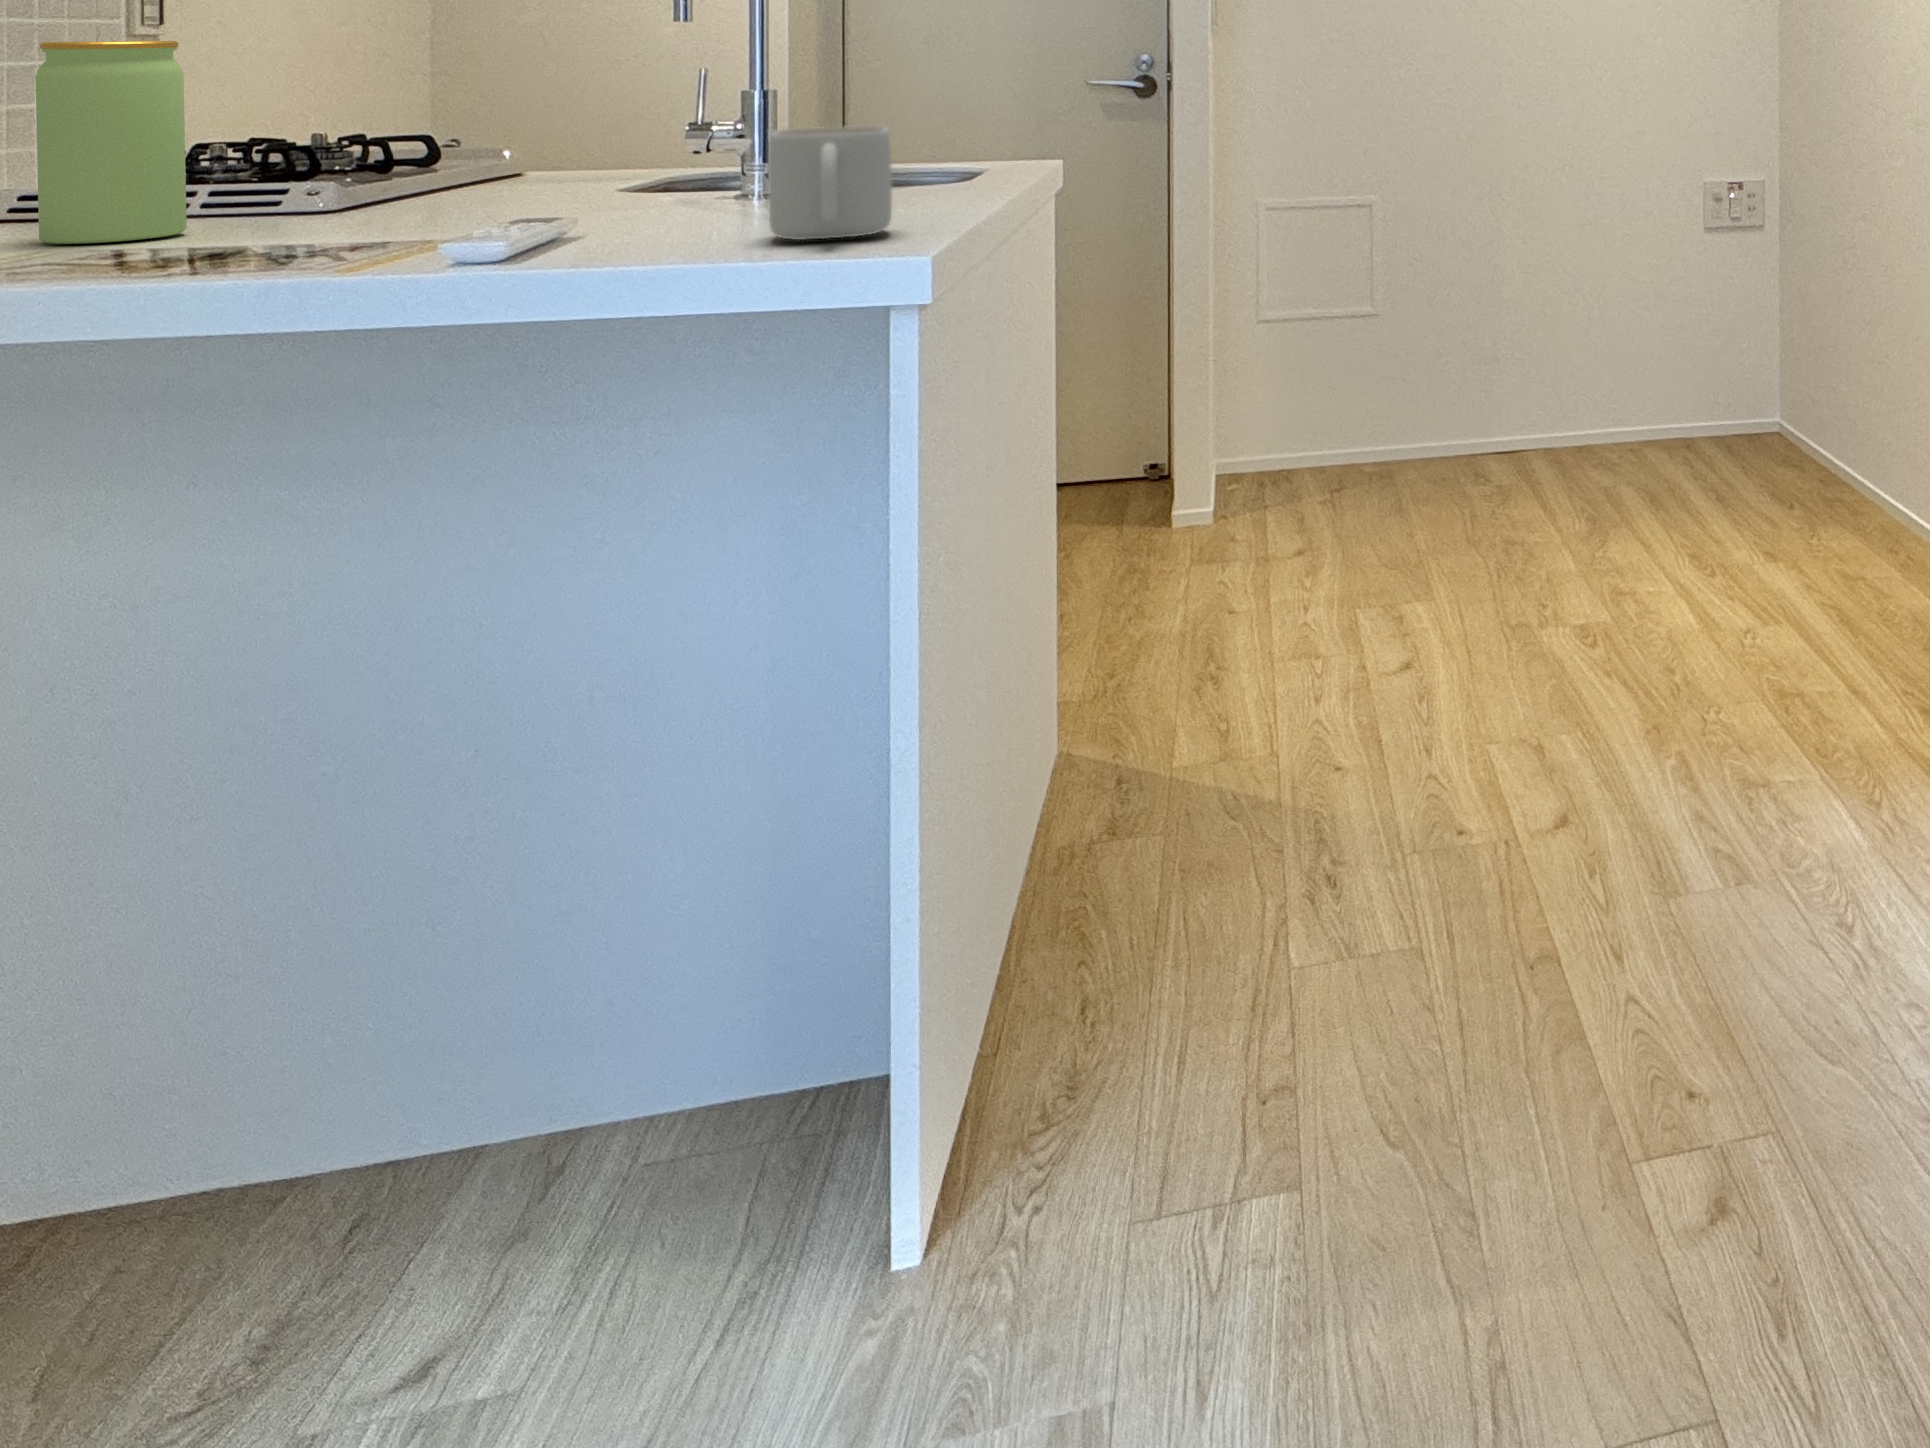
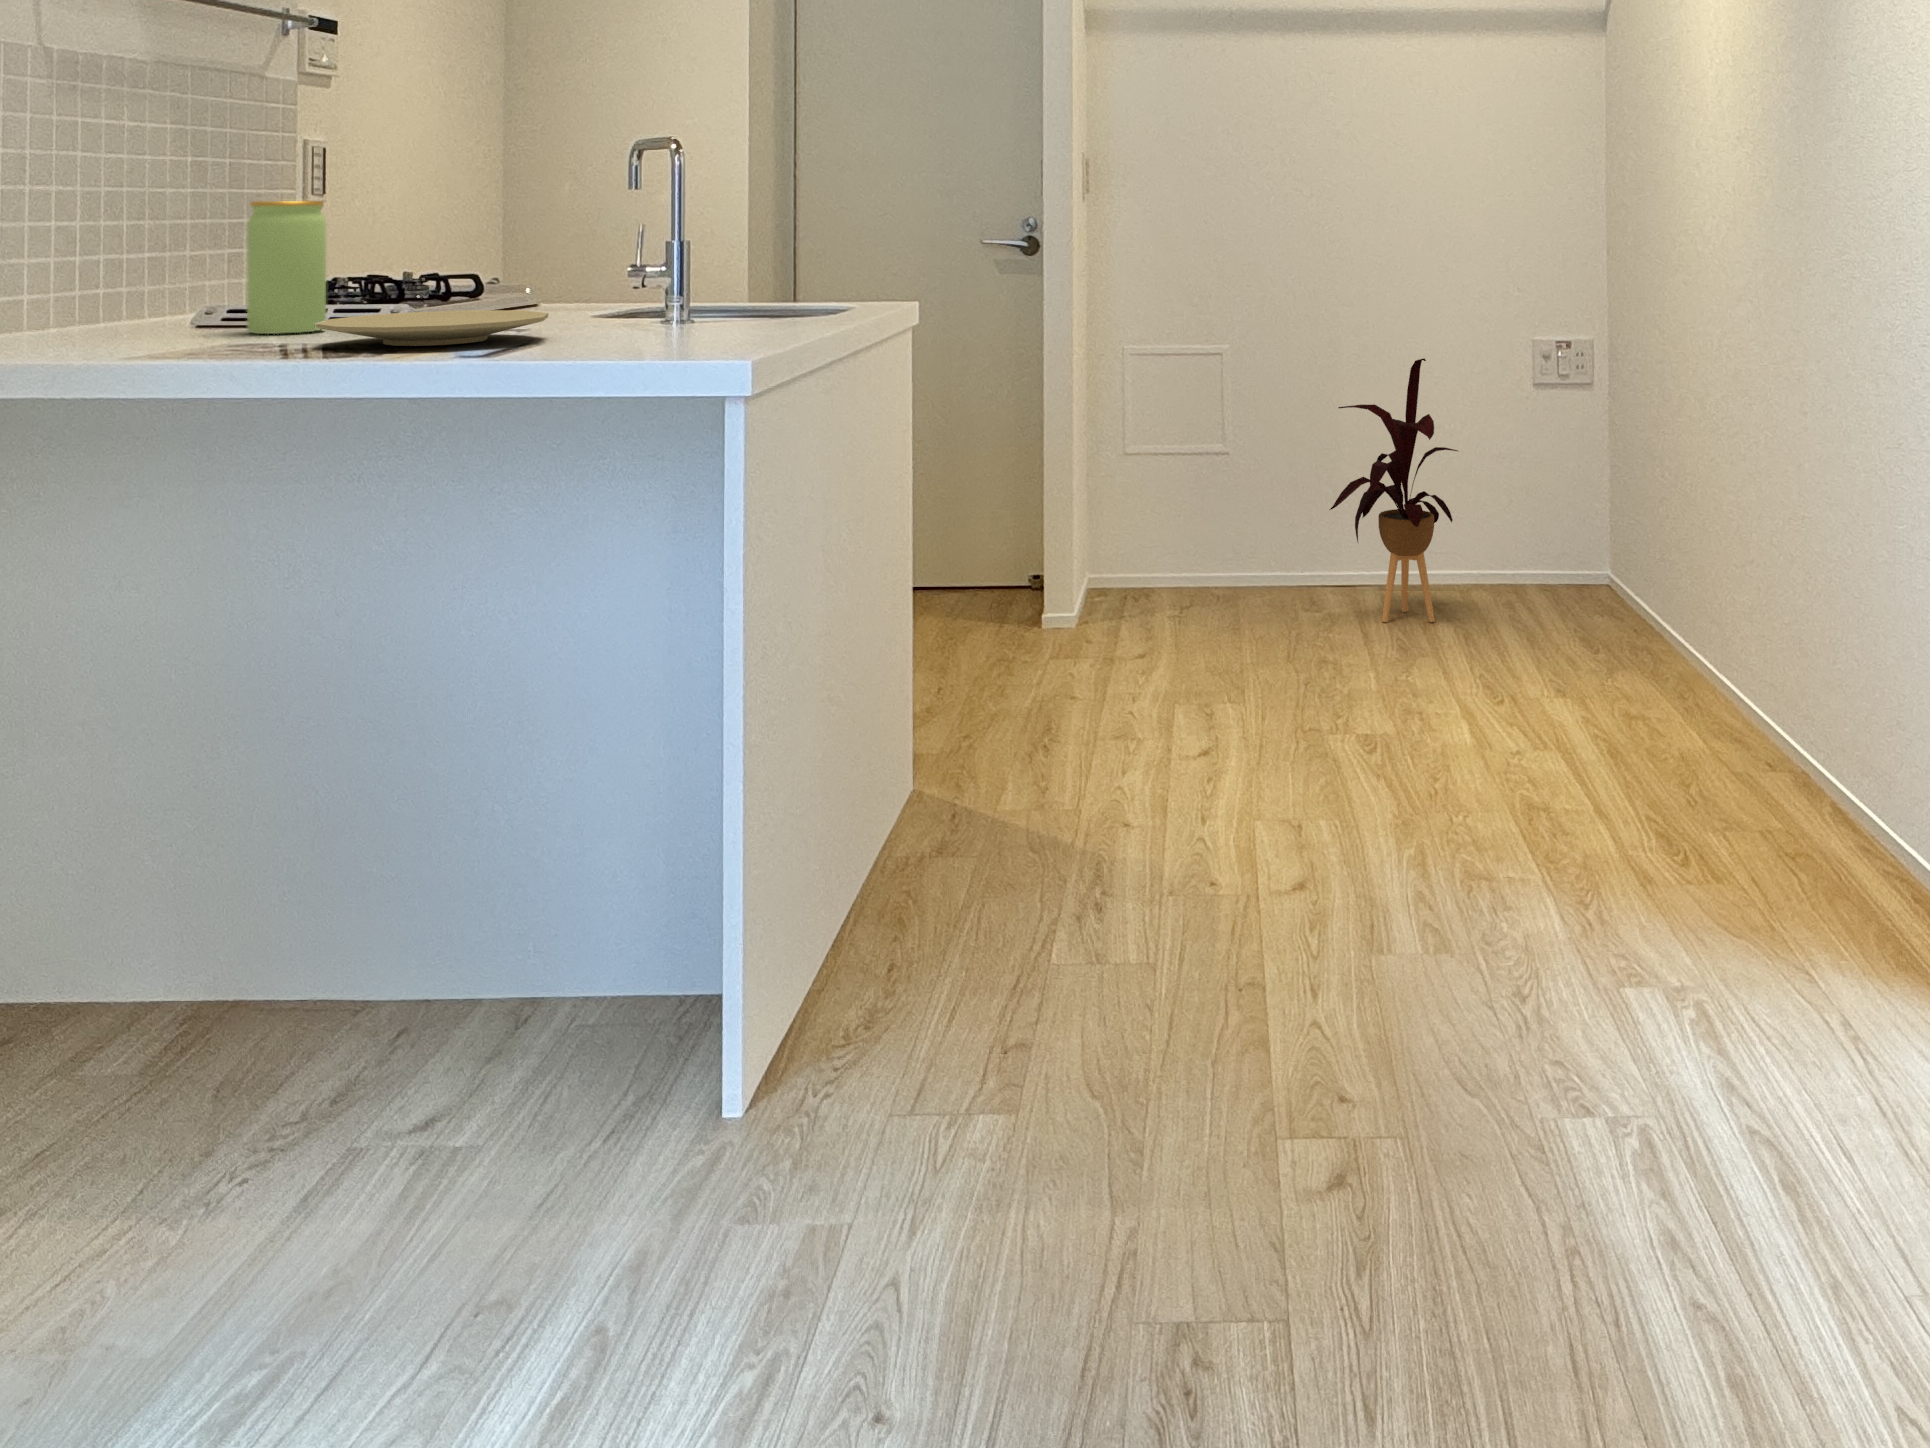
mug: present [768,126,892,240] -> none [659,263,742,344]
plate: none [176,197,580,258] -> present [315,310,548,346]
house plant: none [1507,202,1642,482] -> present [1330,358,1458,622]

